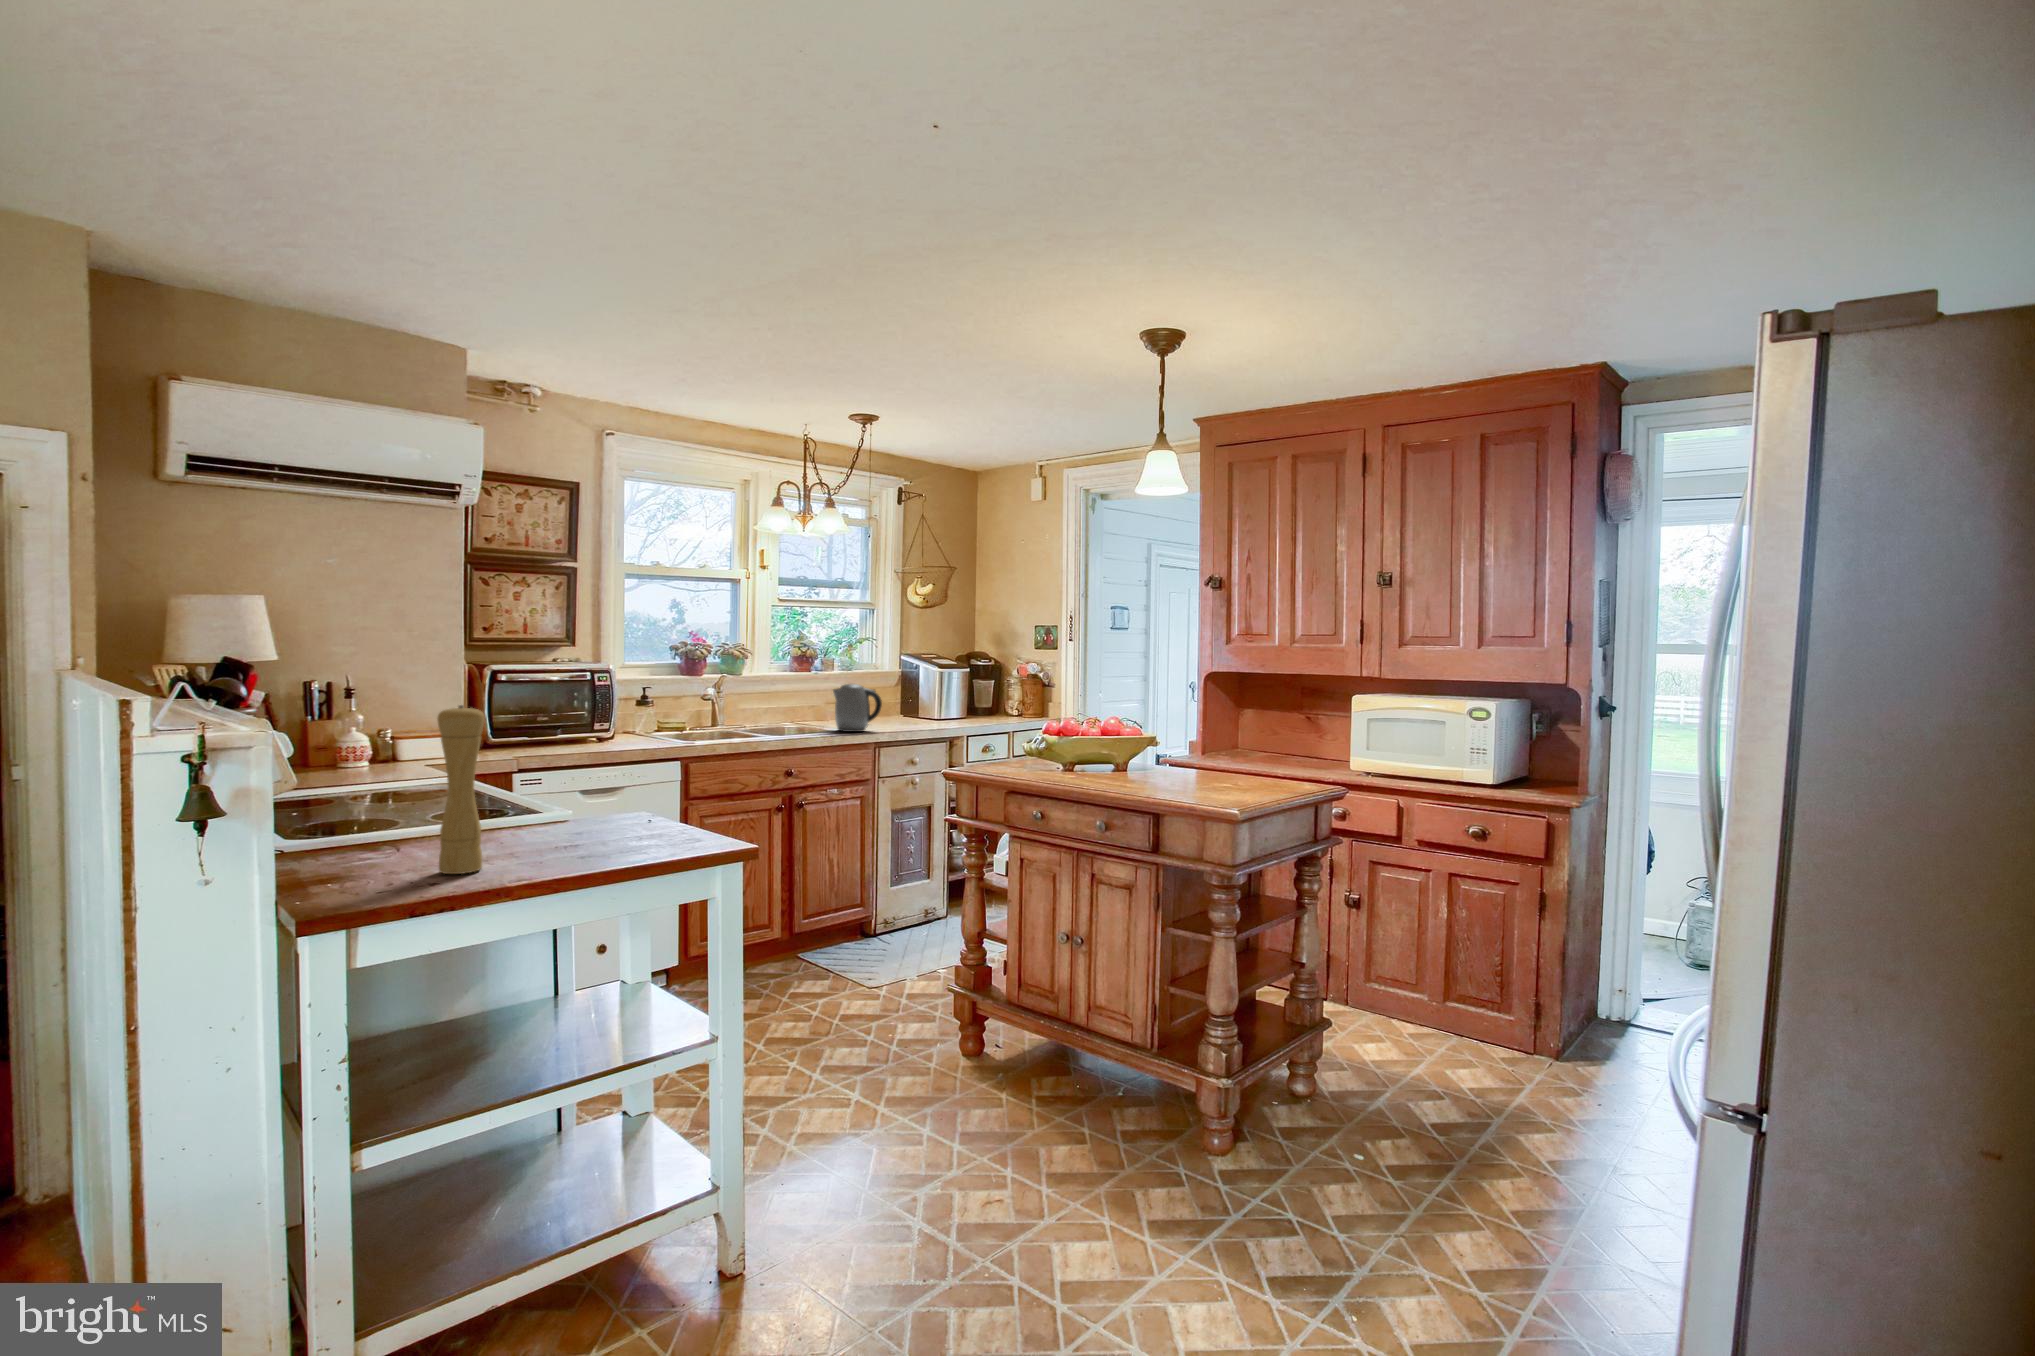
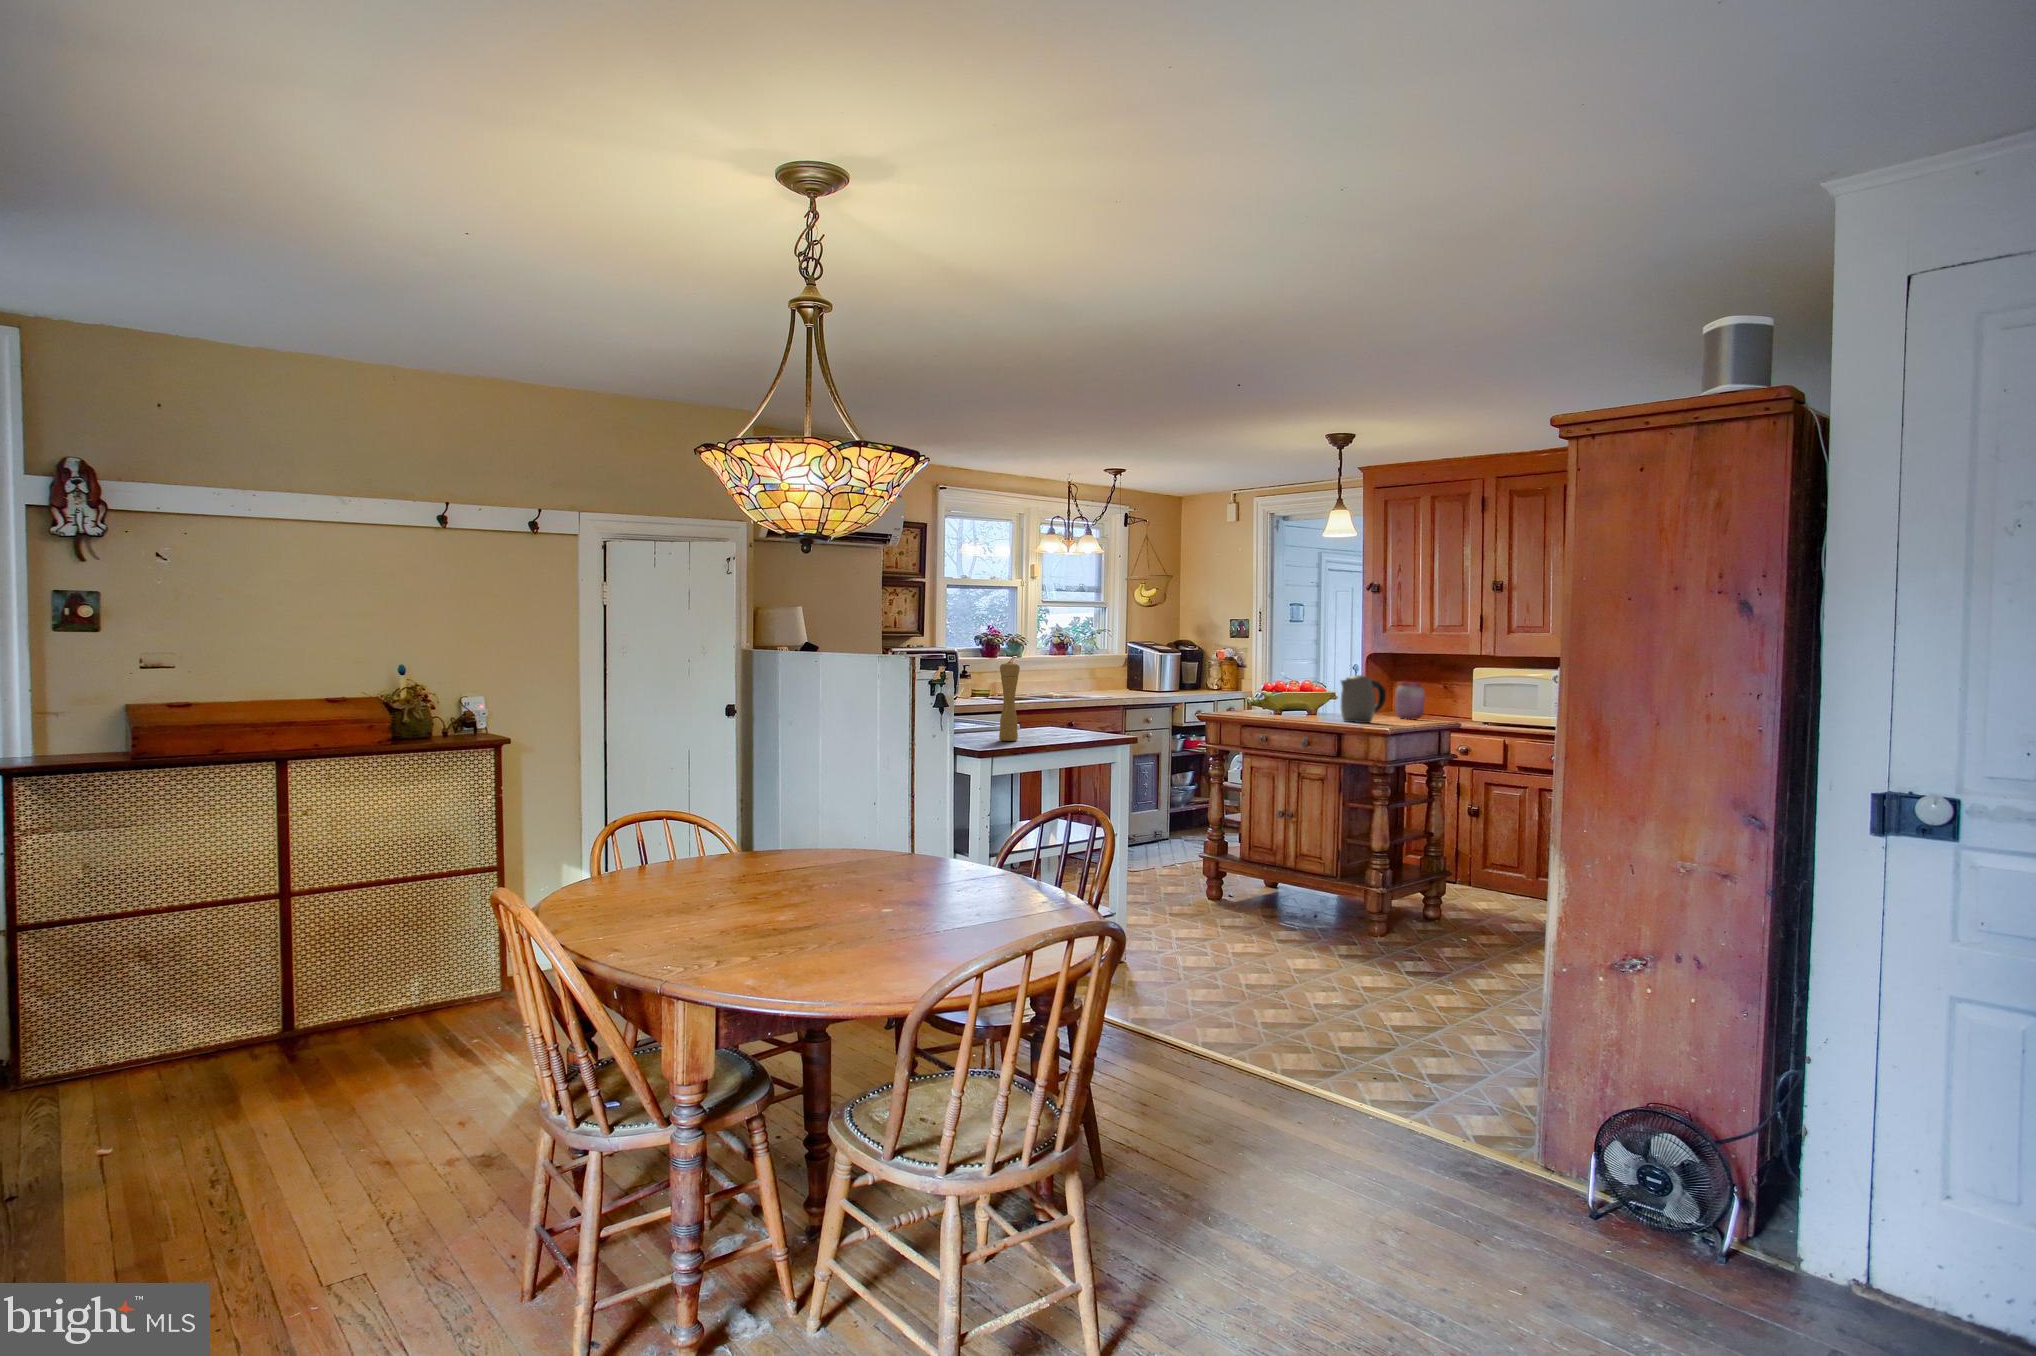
kettle: present [833,684,882,732] -> present [1341,675,1386,723]
jar: none [1243,713,1284,767] -> present [1395,682,1425,719]

